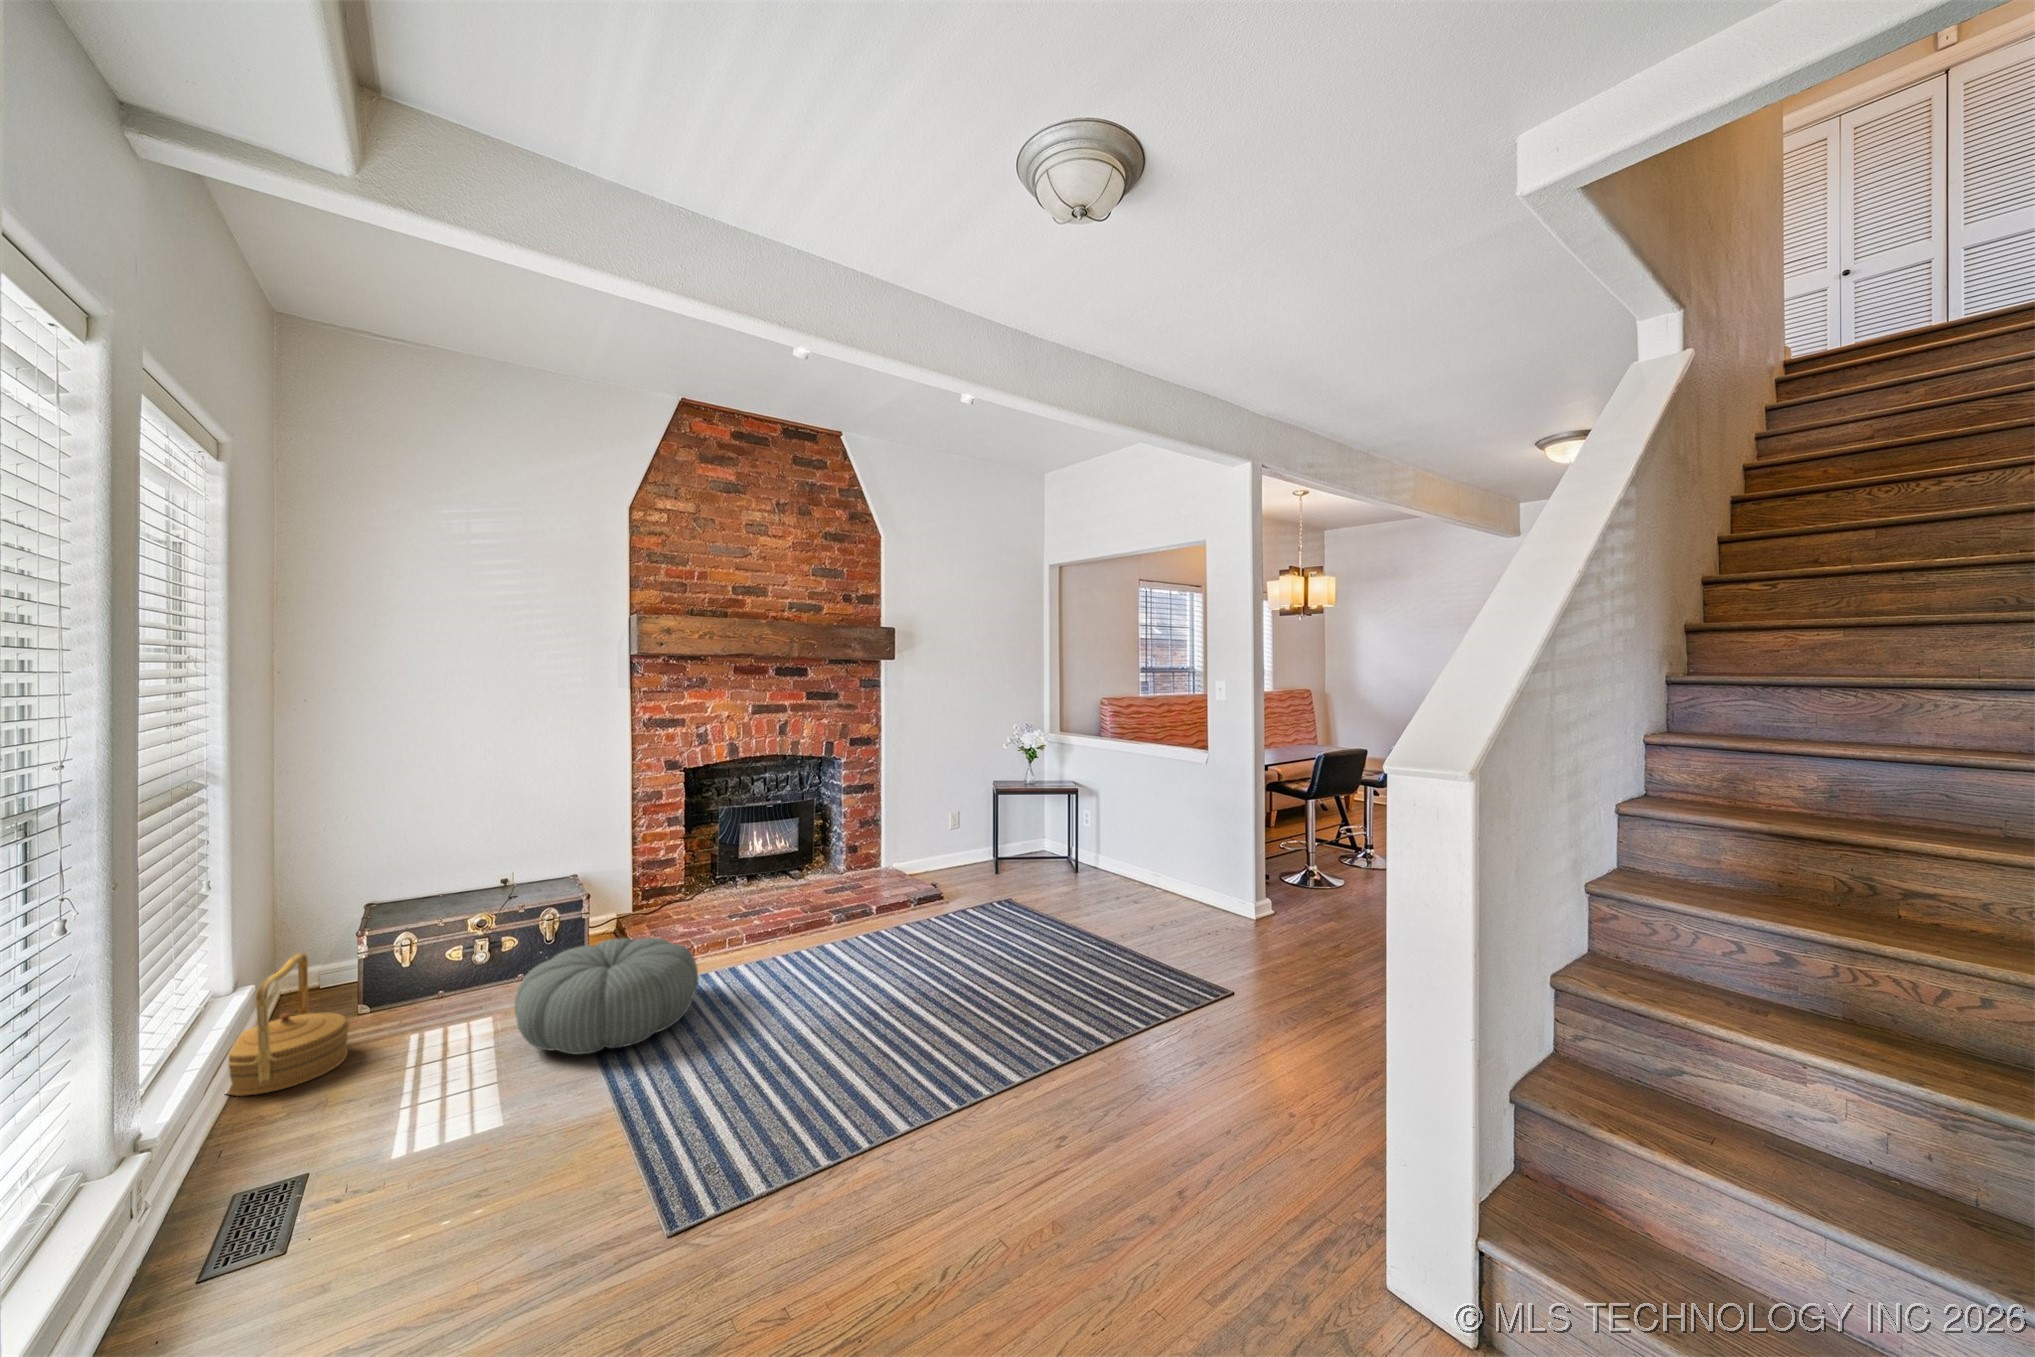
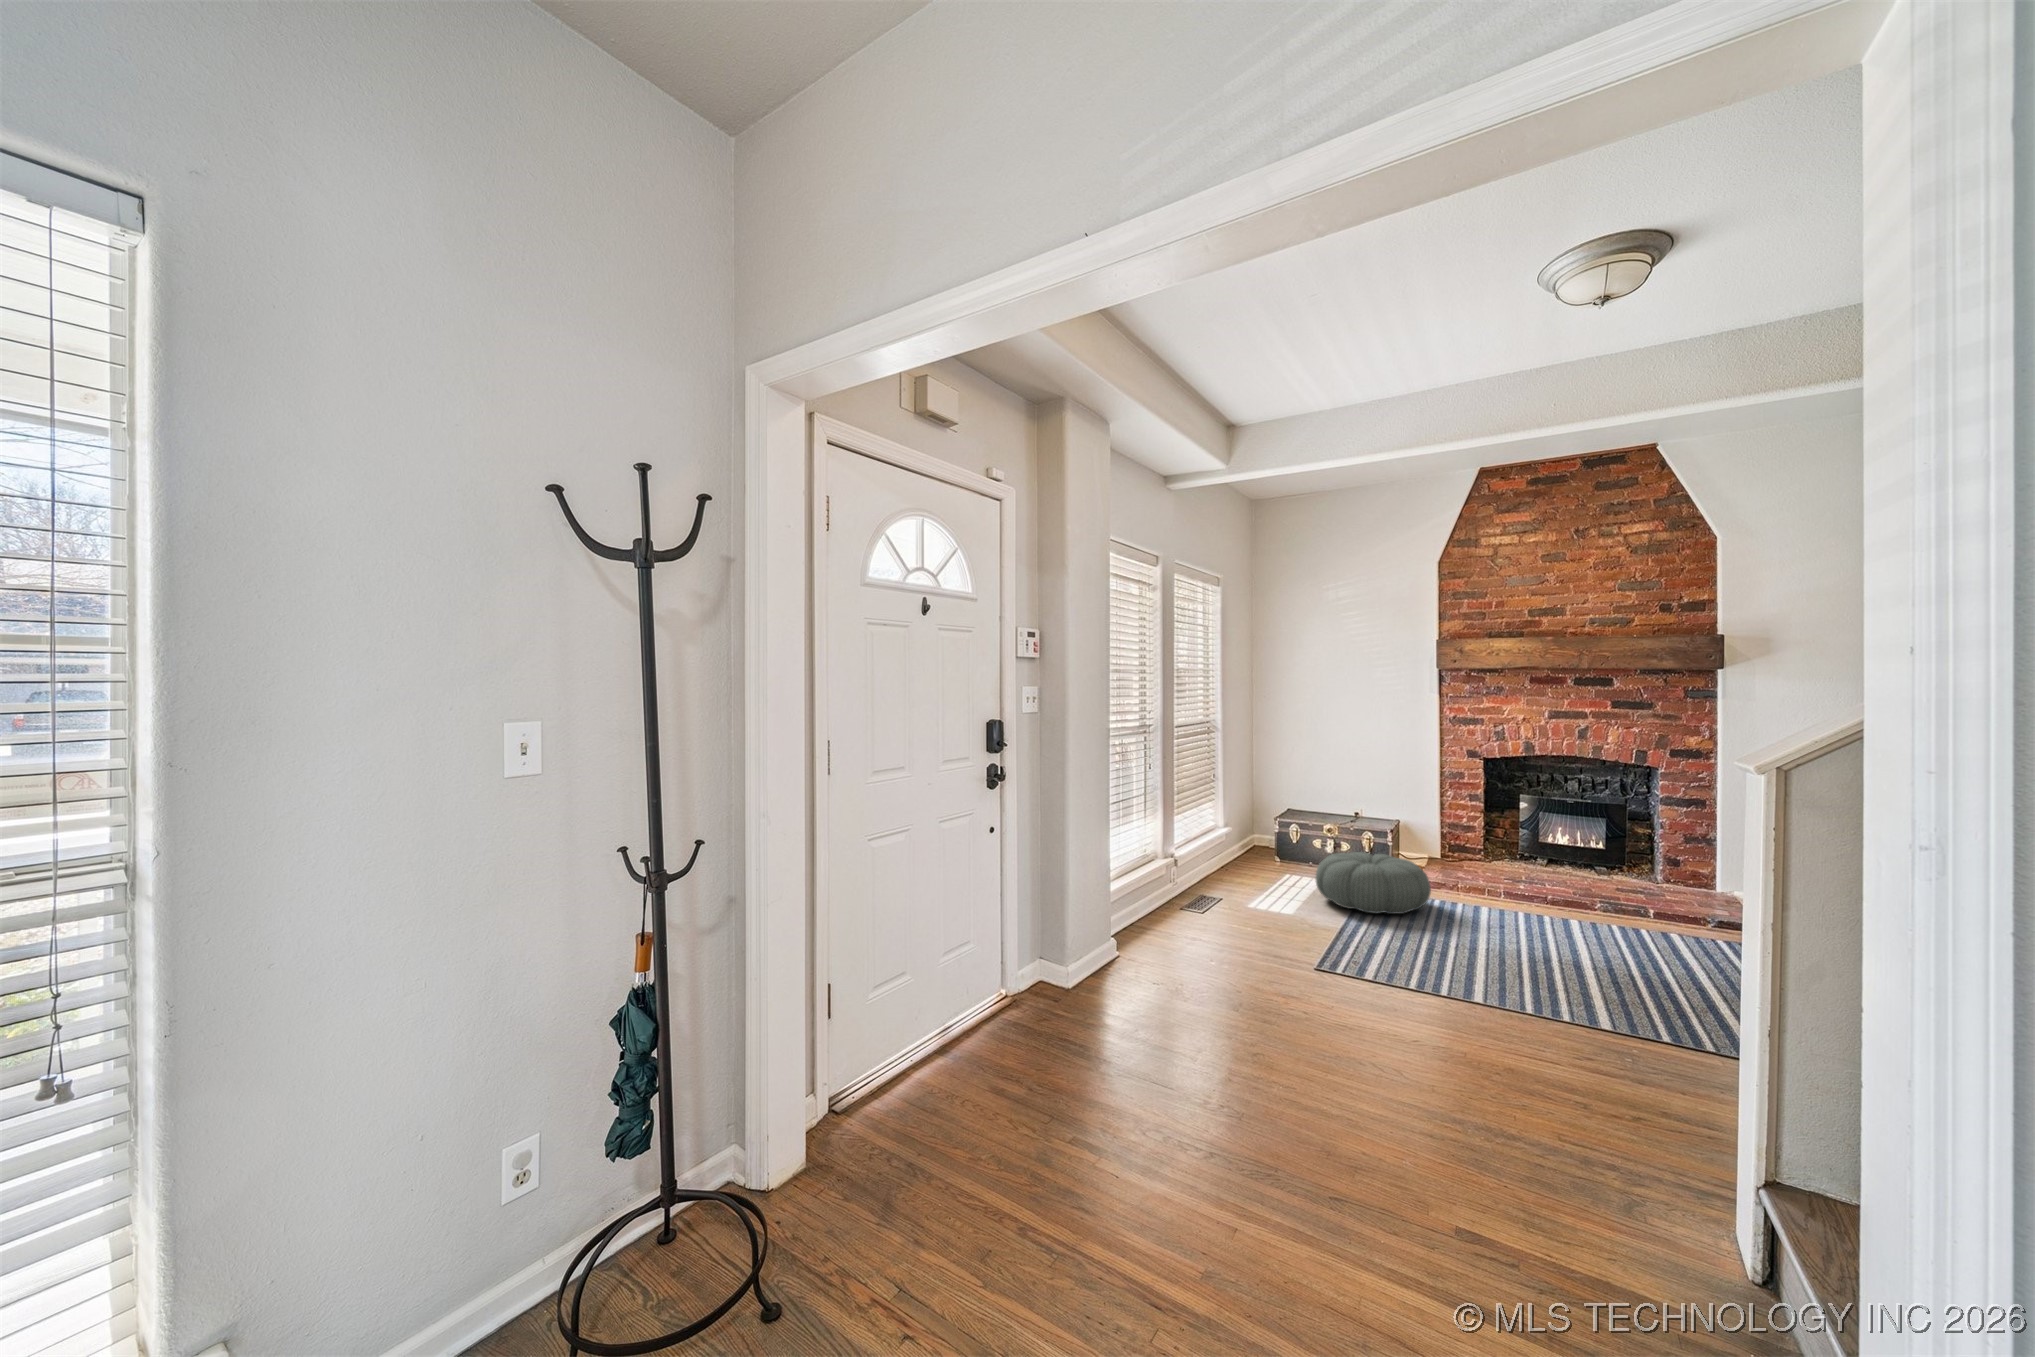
basket: present [228,953,350,1096] -> none [1208,819,1257,877]

